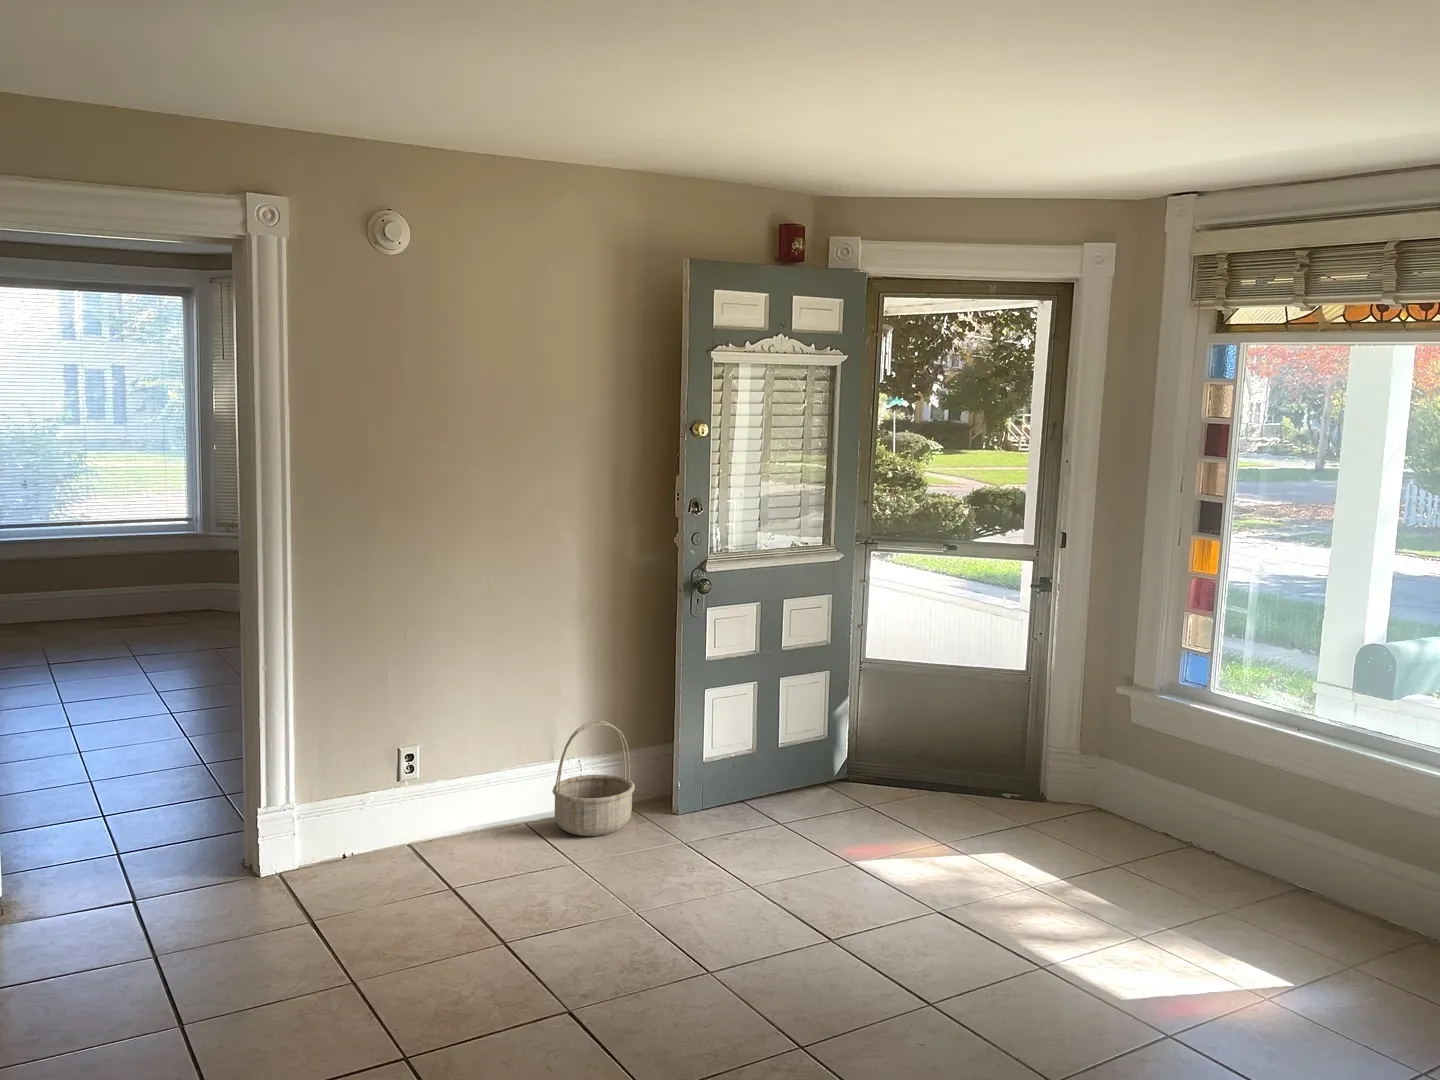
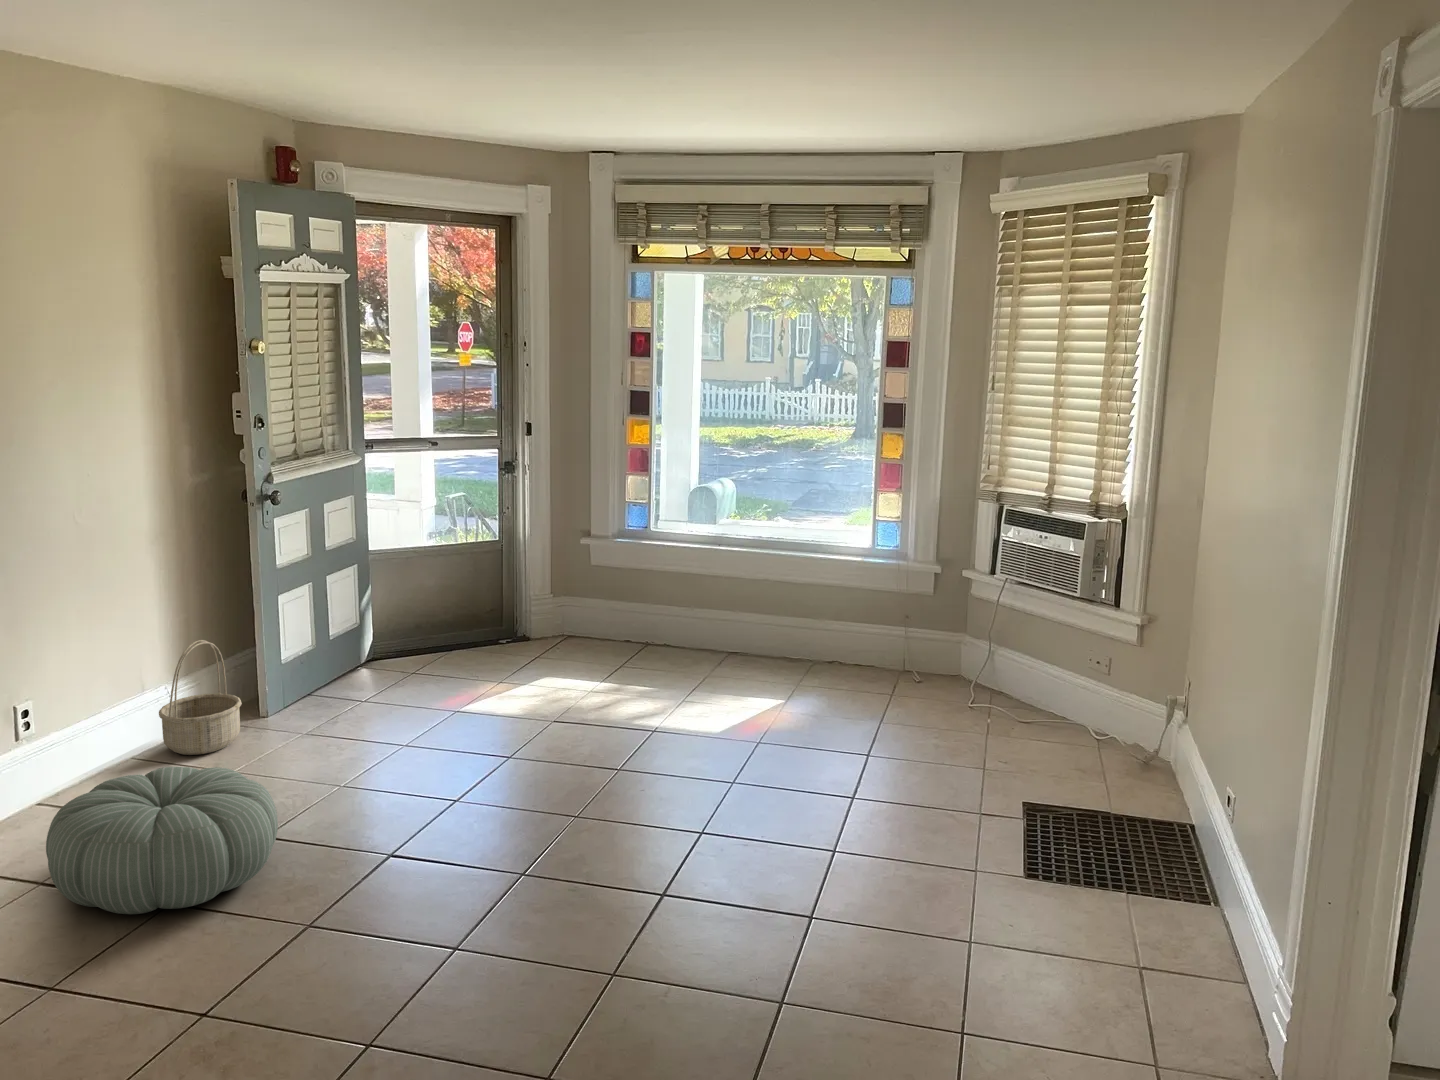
pouf: none [276,838,495,989] -> present [46,767,278,914]

